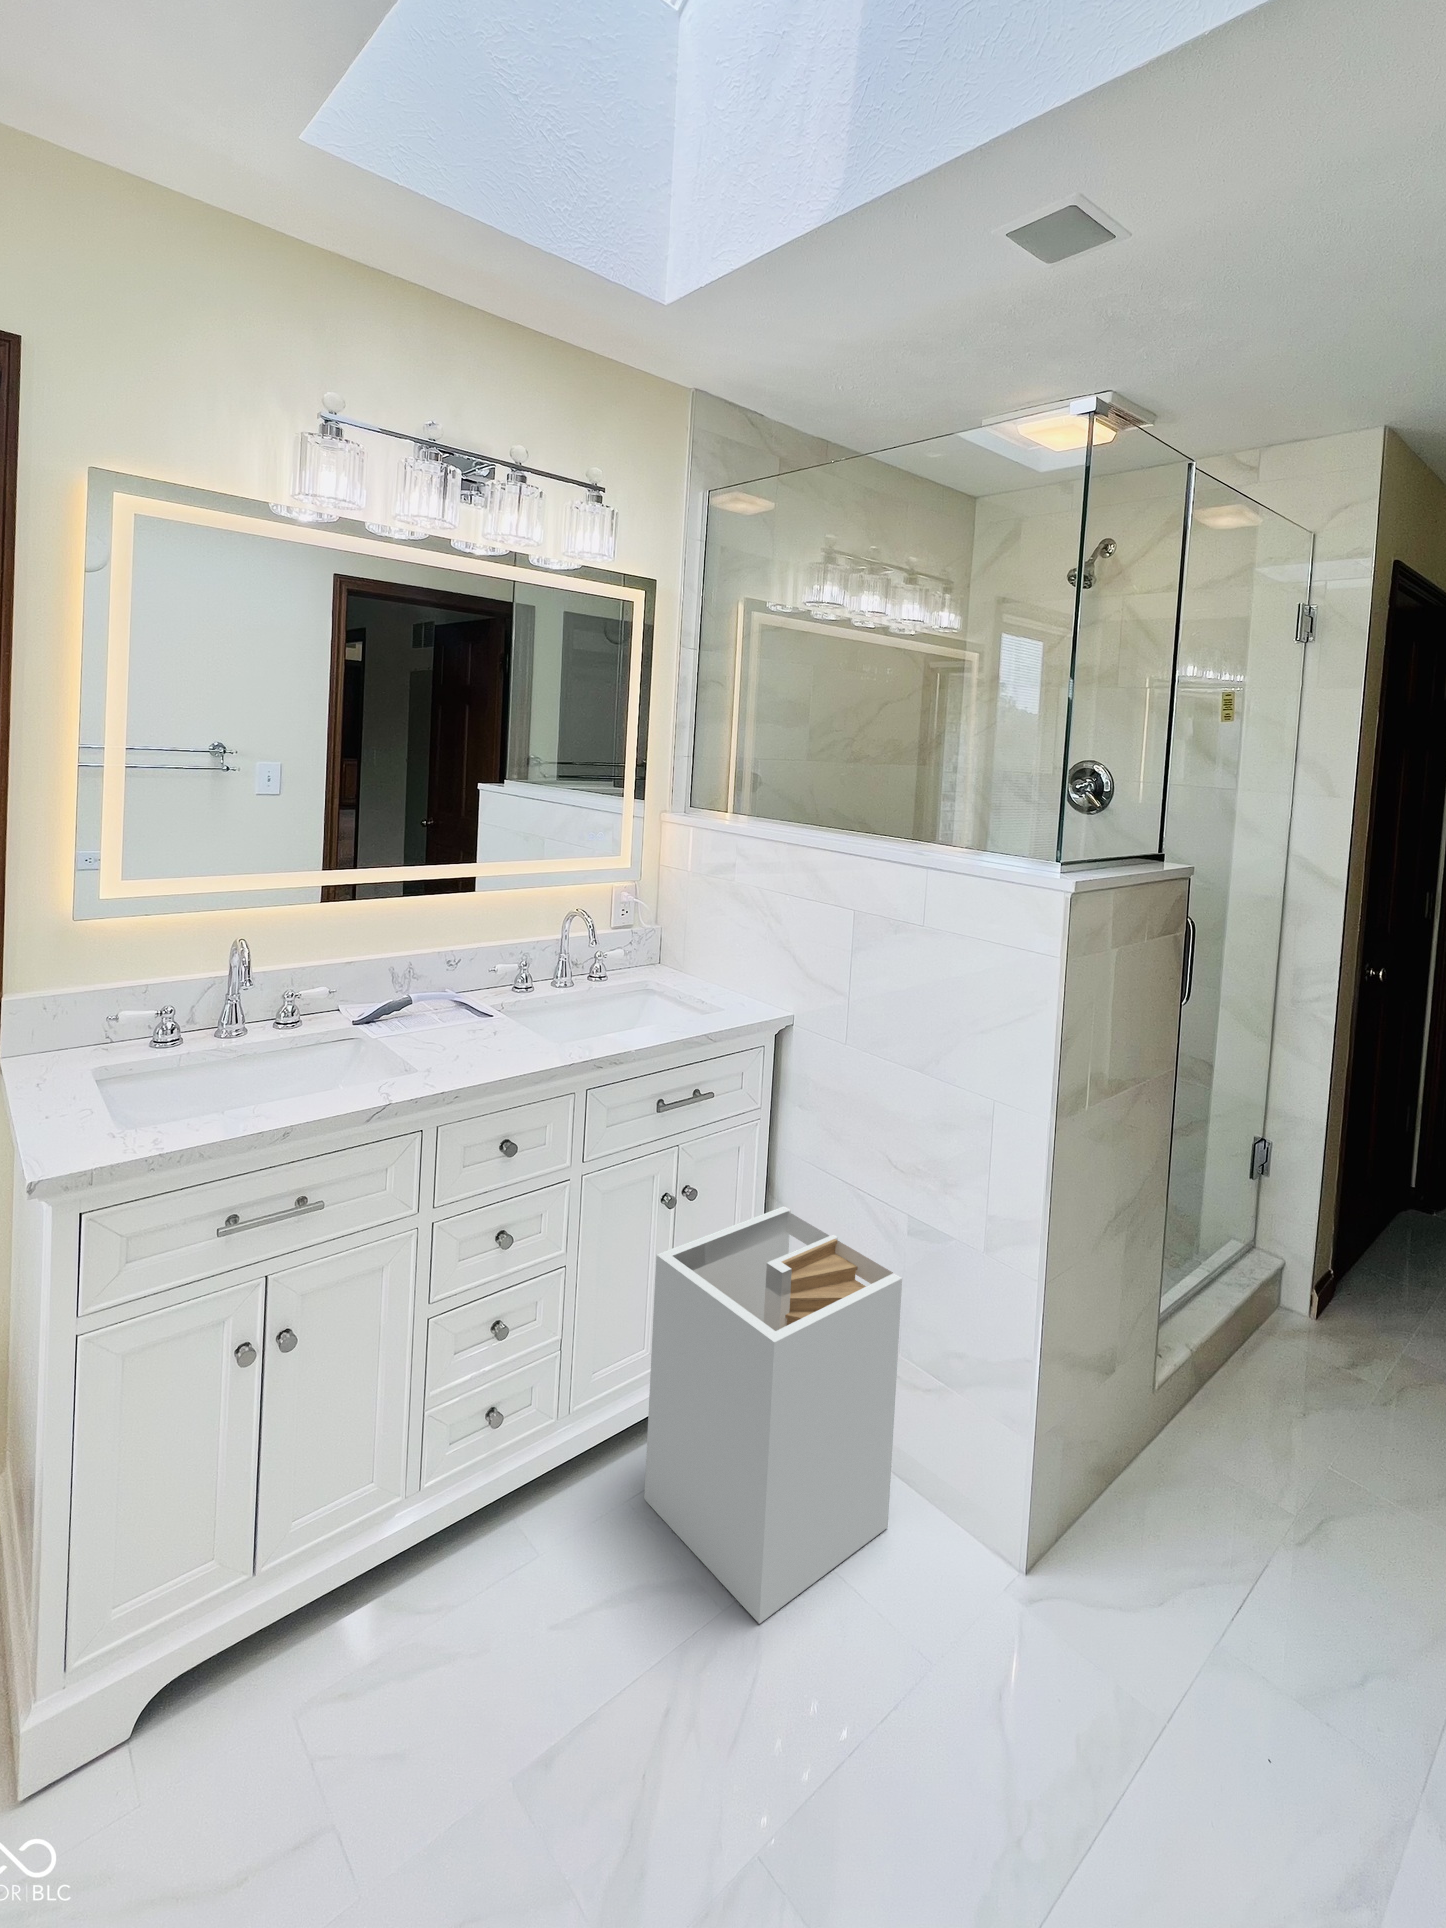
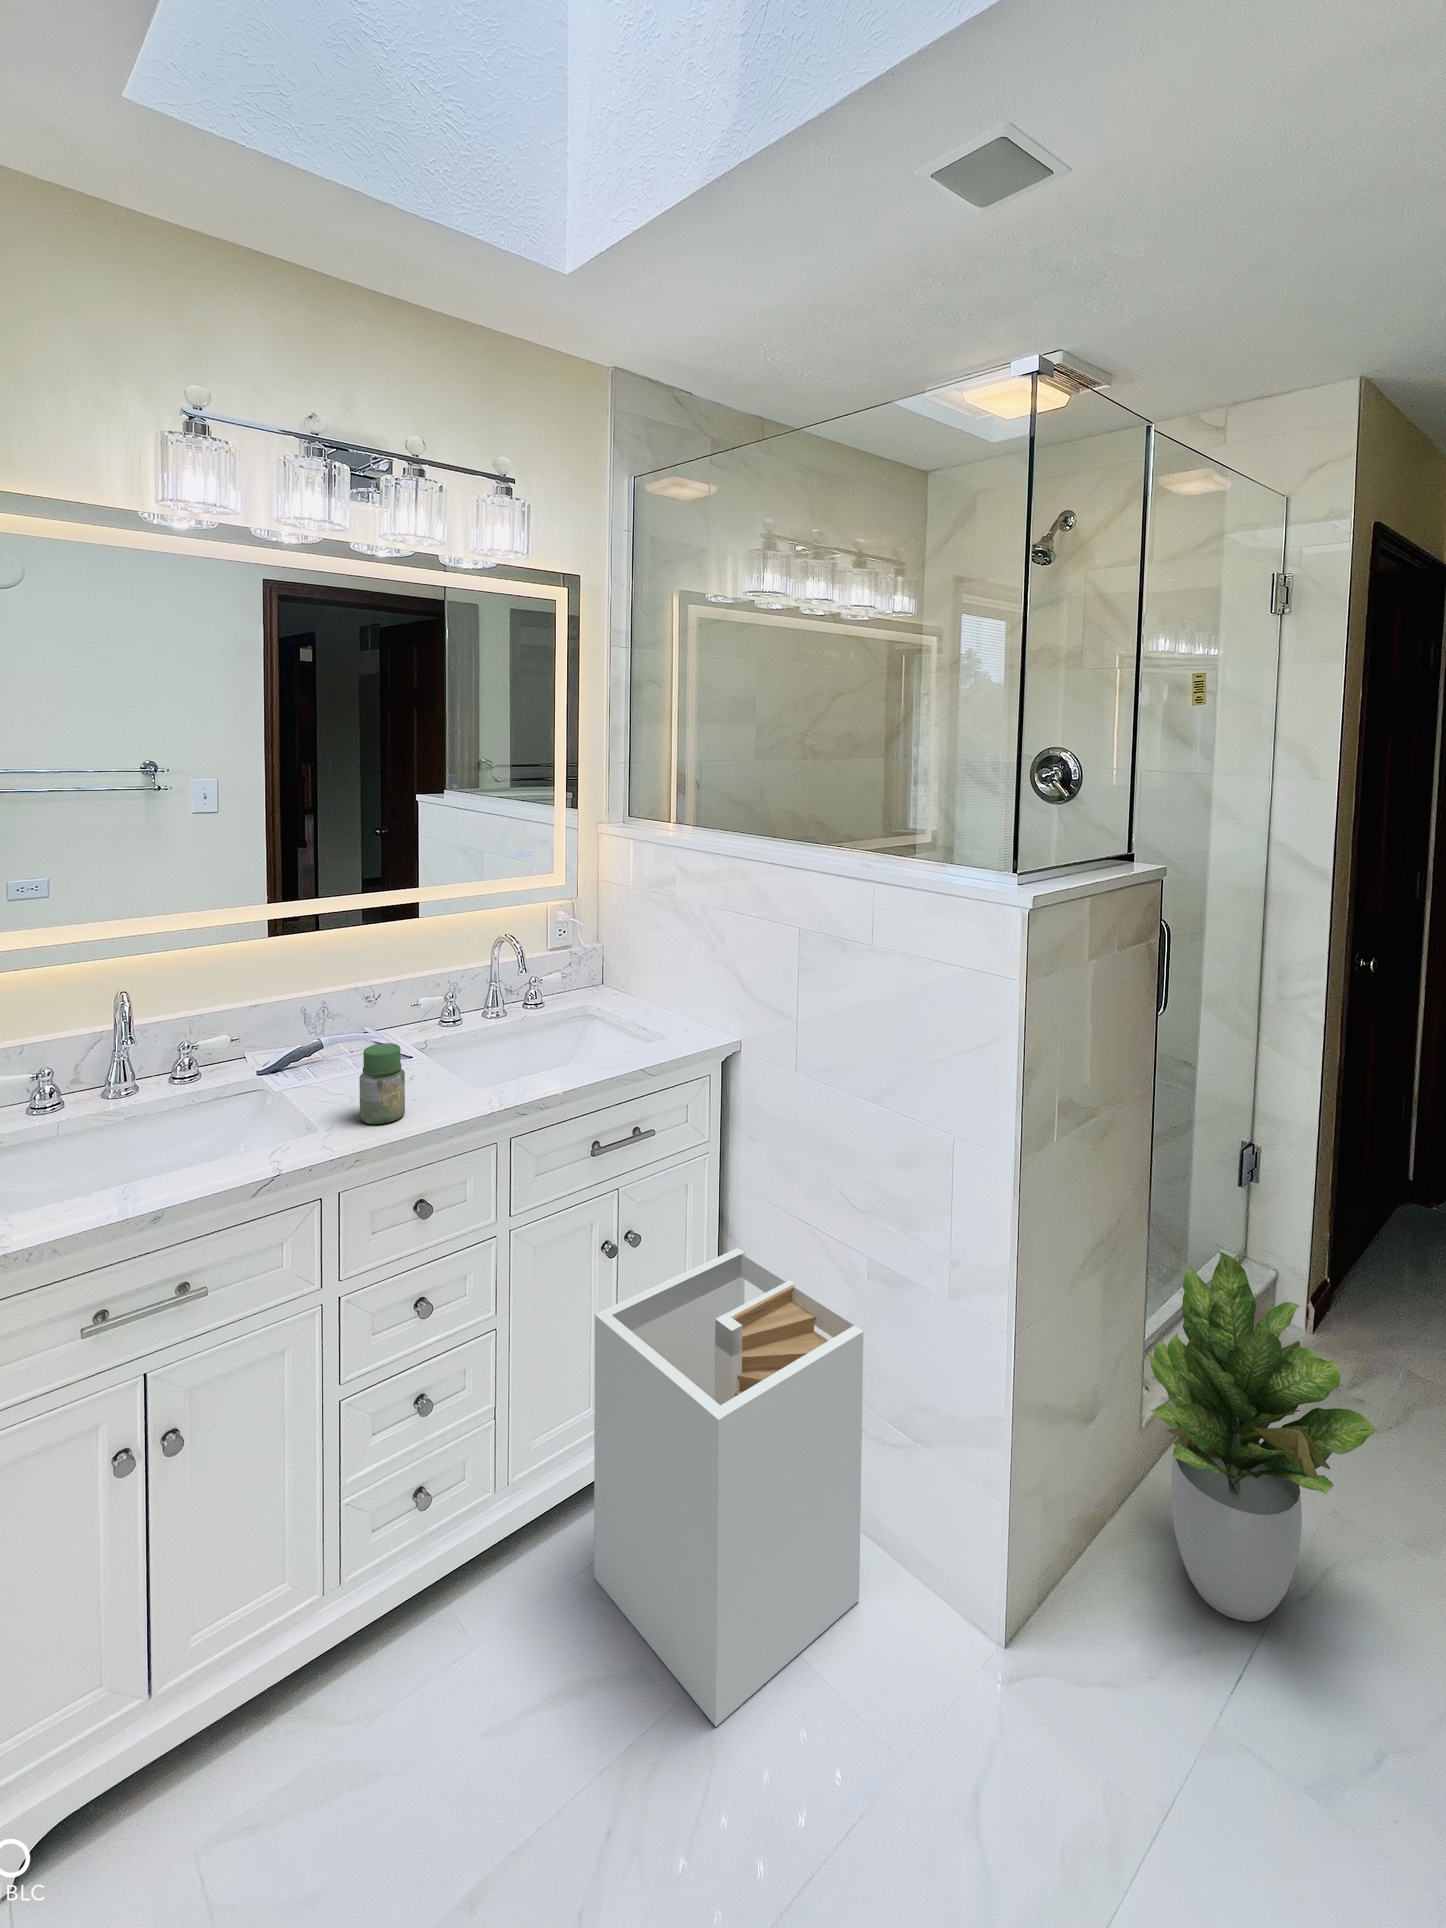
jar: none [454,997,496,1068] -> present [359,1043,405,1124]
potted plant: none [1158,1221,1368,1559] -> present [1149,1251,1379,1622]

